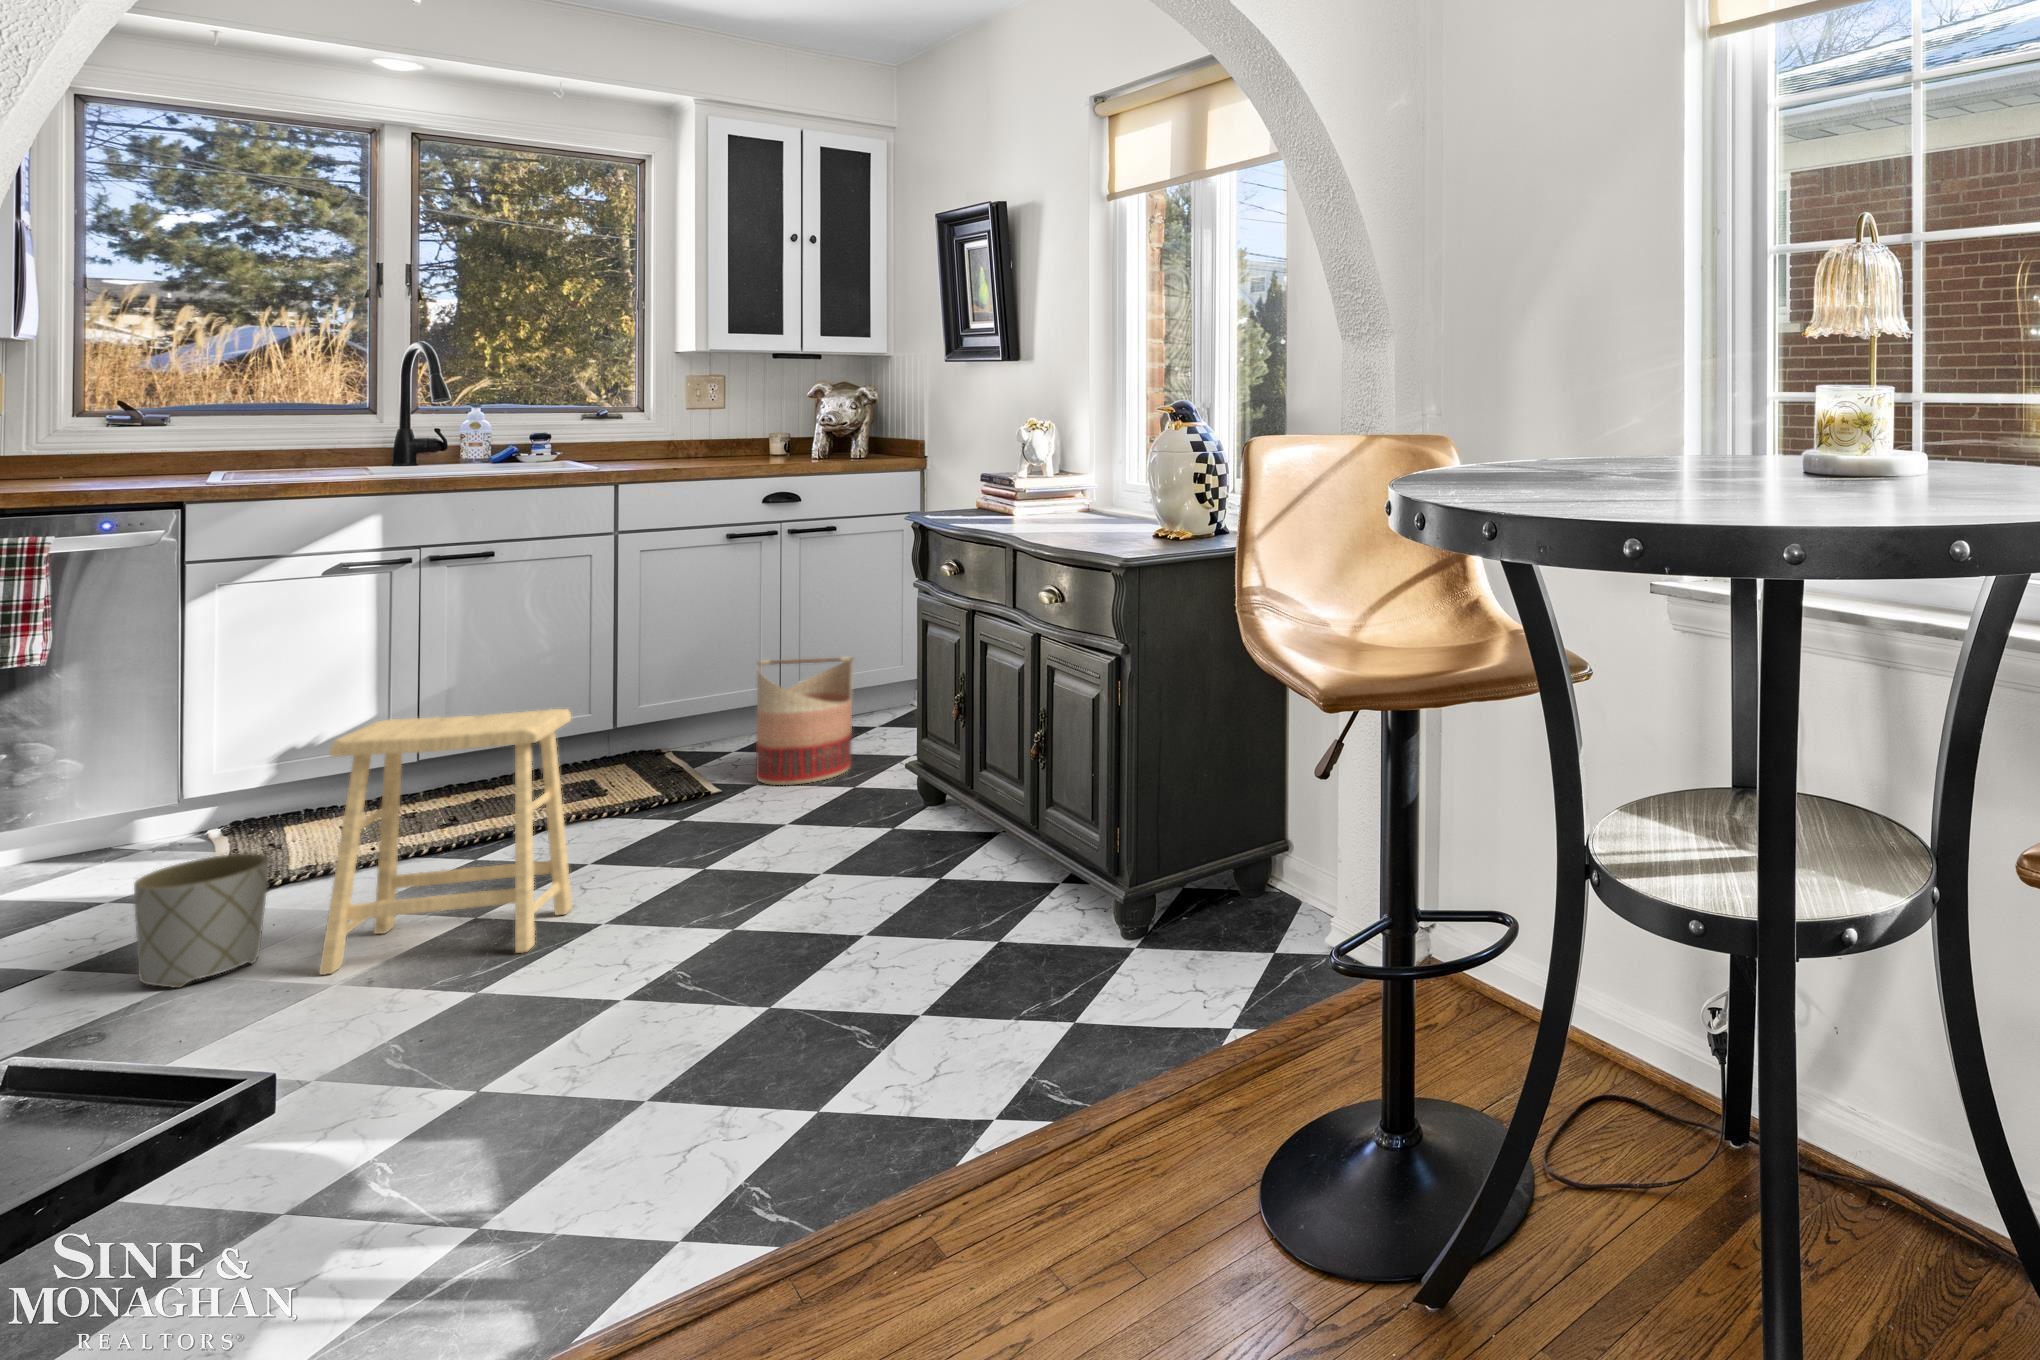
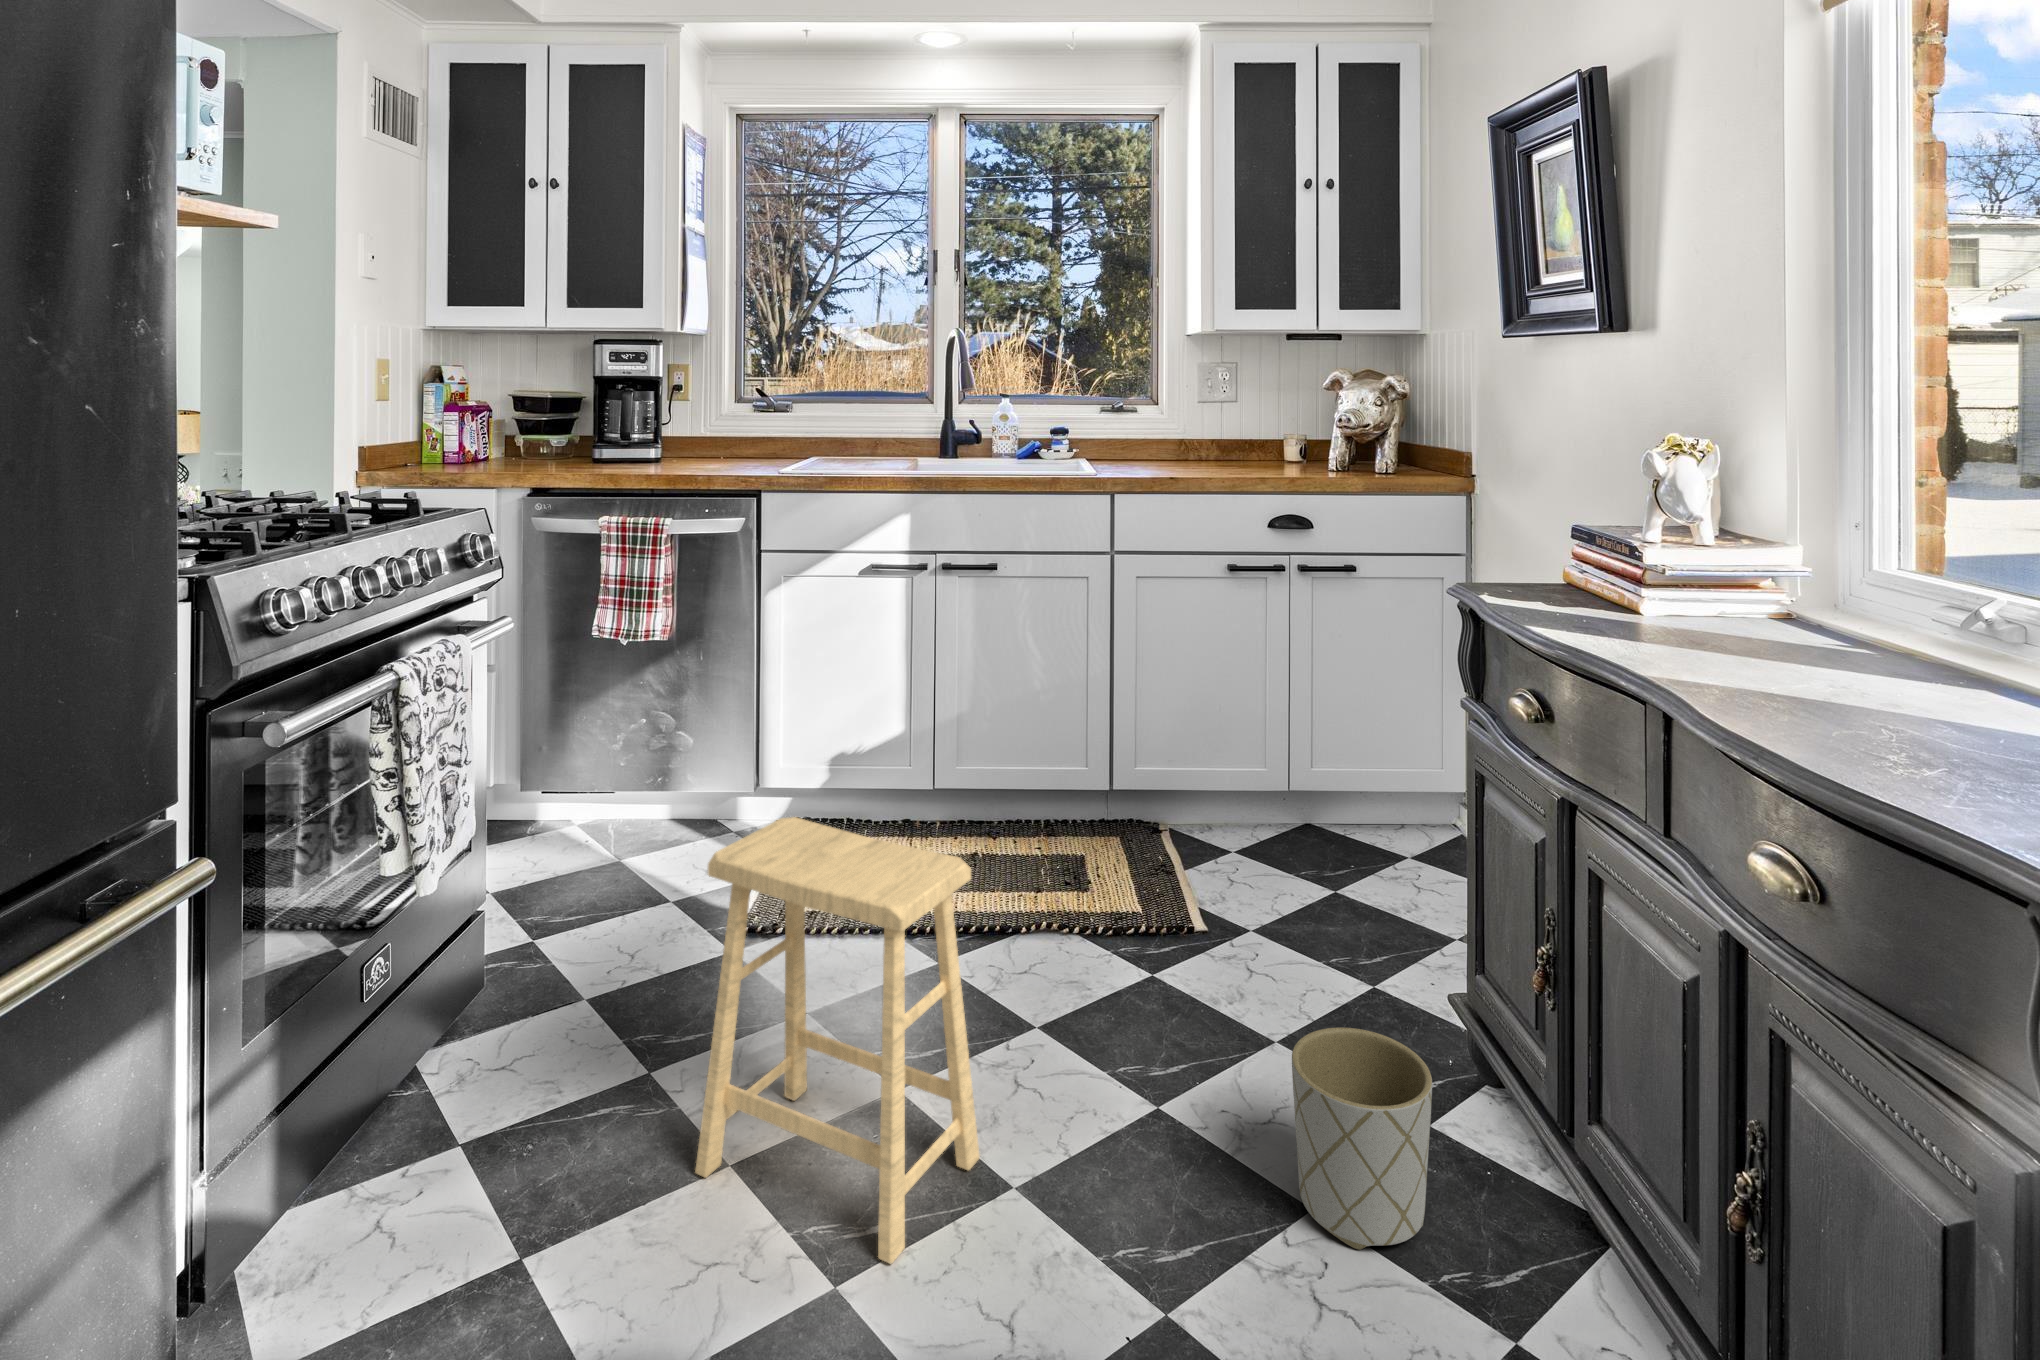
basket: present [756,657,853,785] -> none [1257,748,1379,949]
planter: present [134,853,270,988] -> present [1292,1028,1432,1250]

